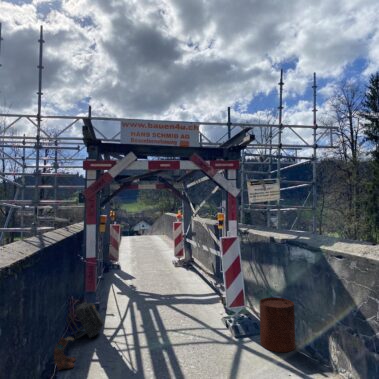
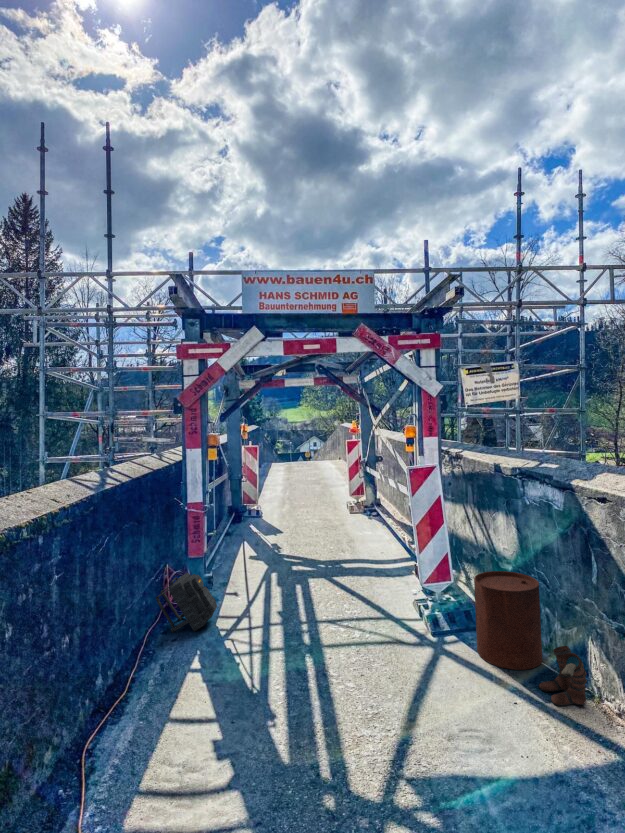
boots: present [54,337,75,370] -> present [539,646,587,706]

